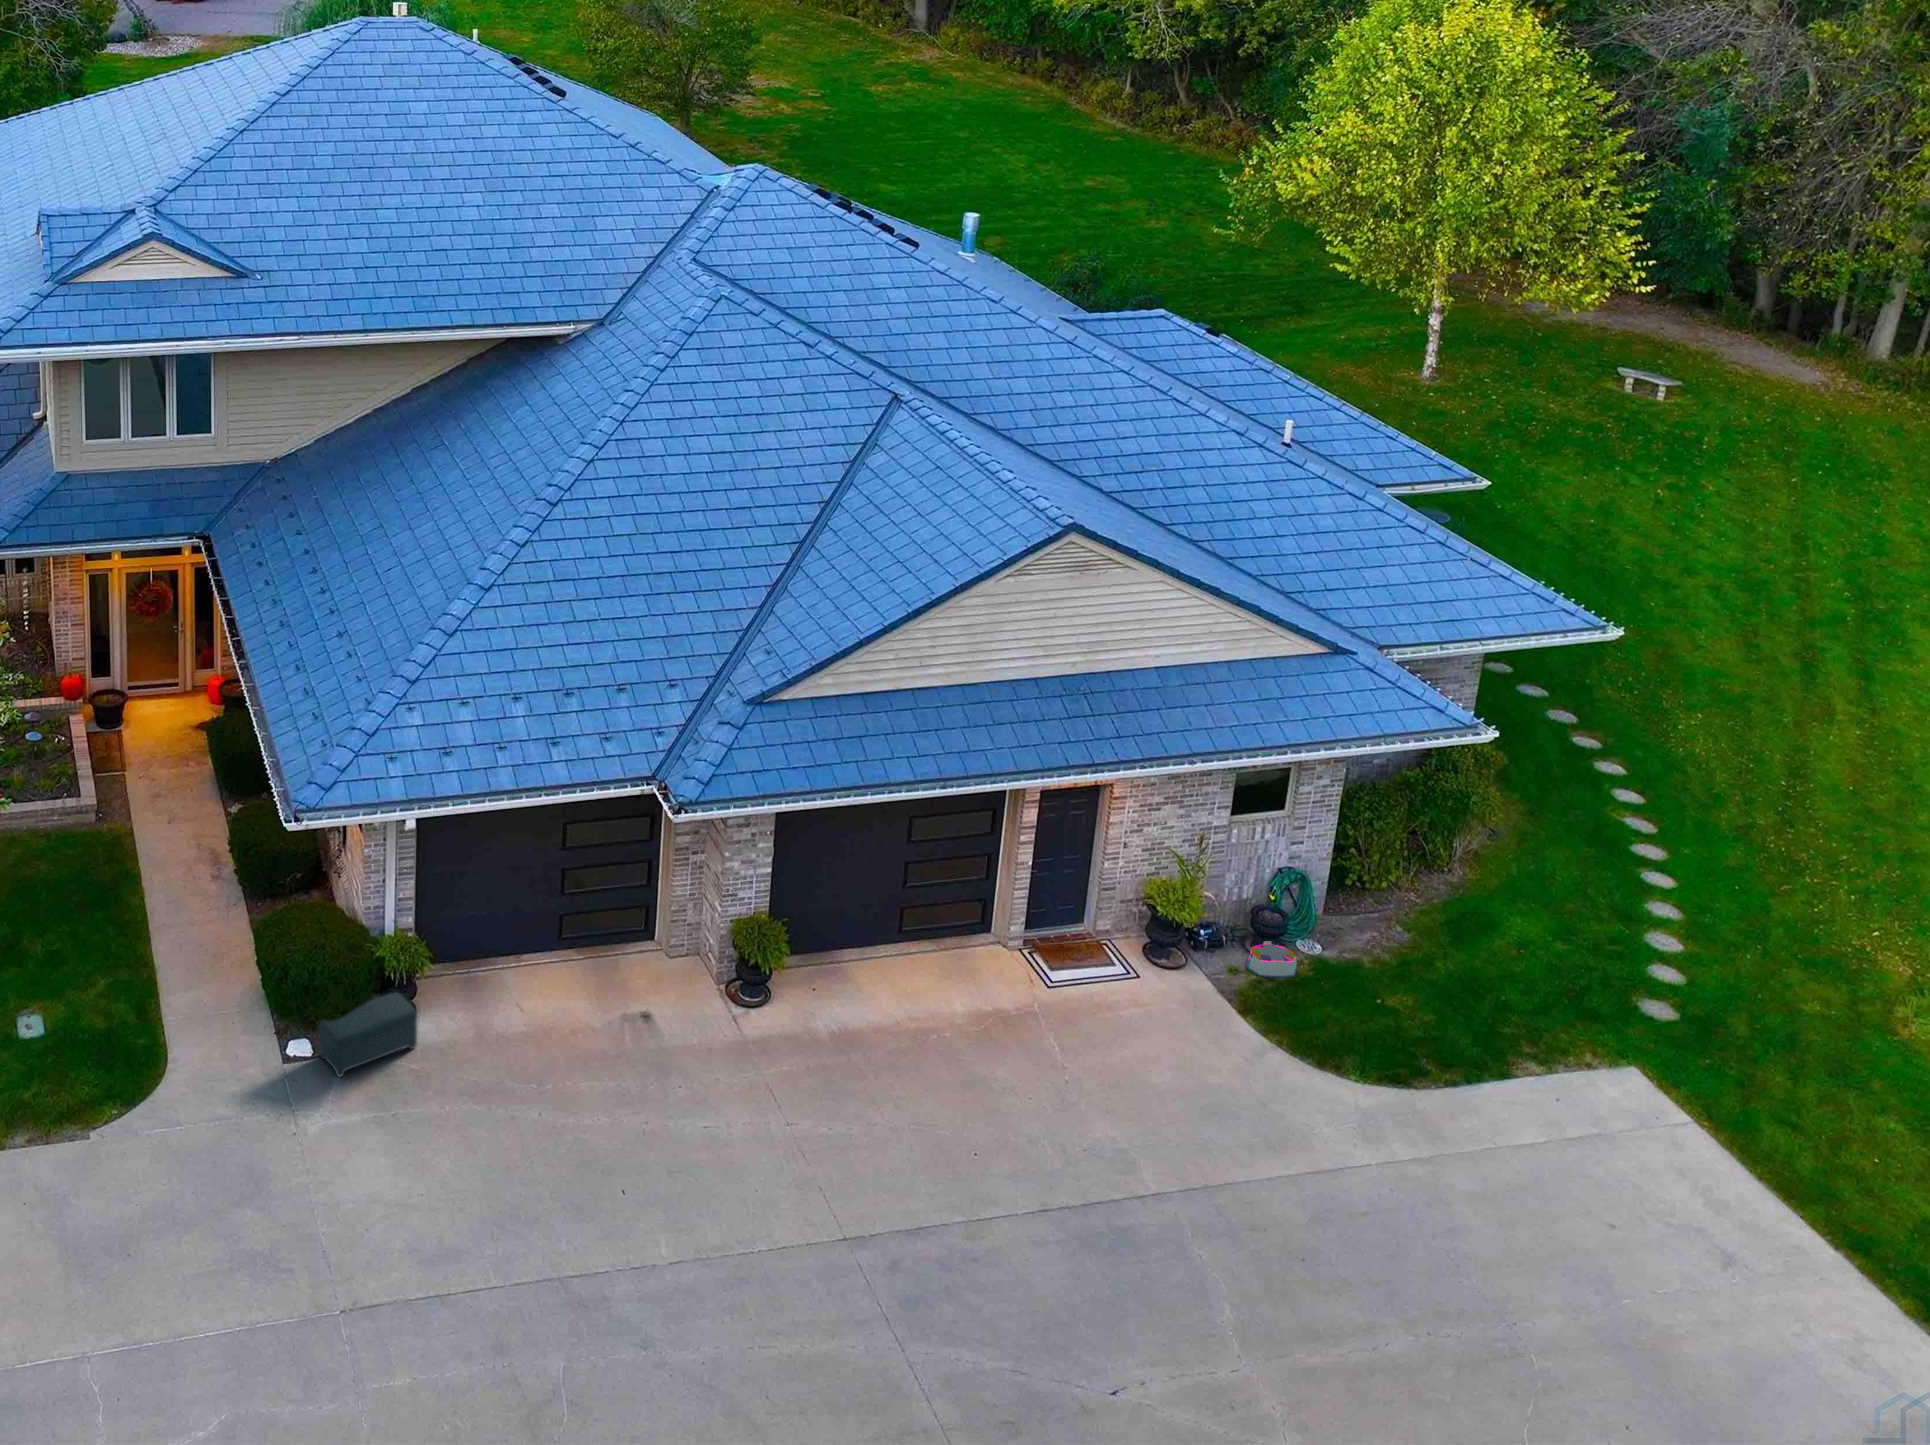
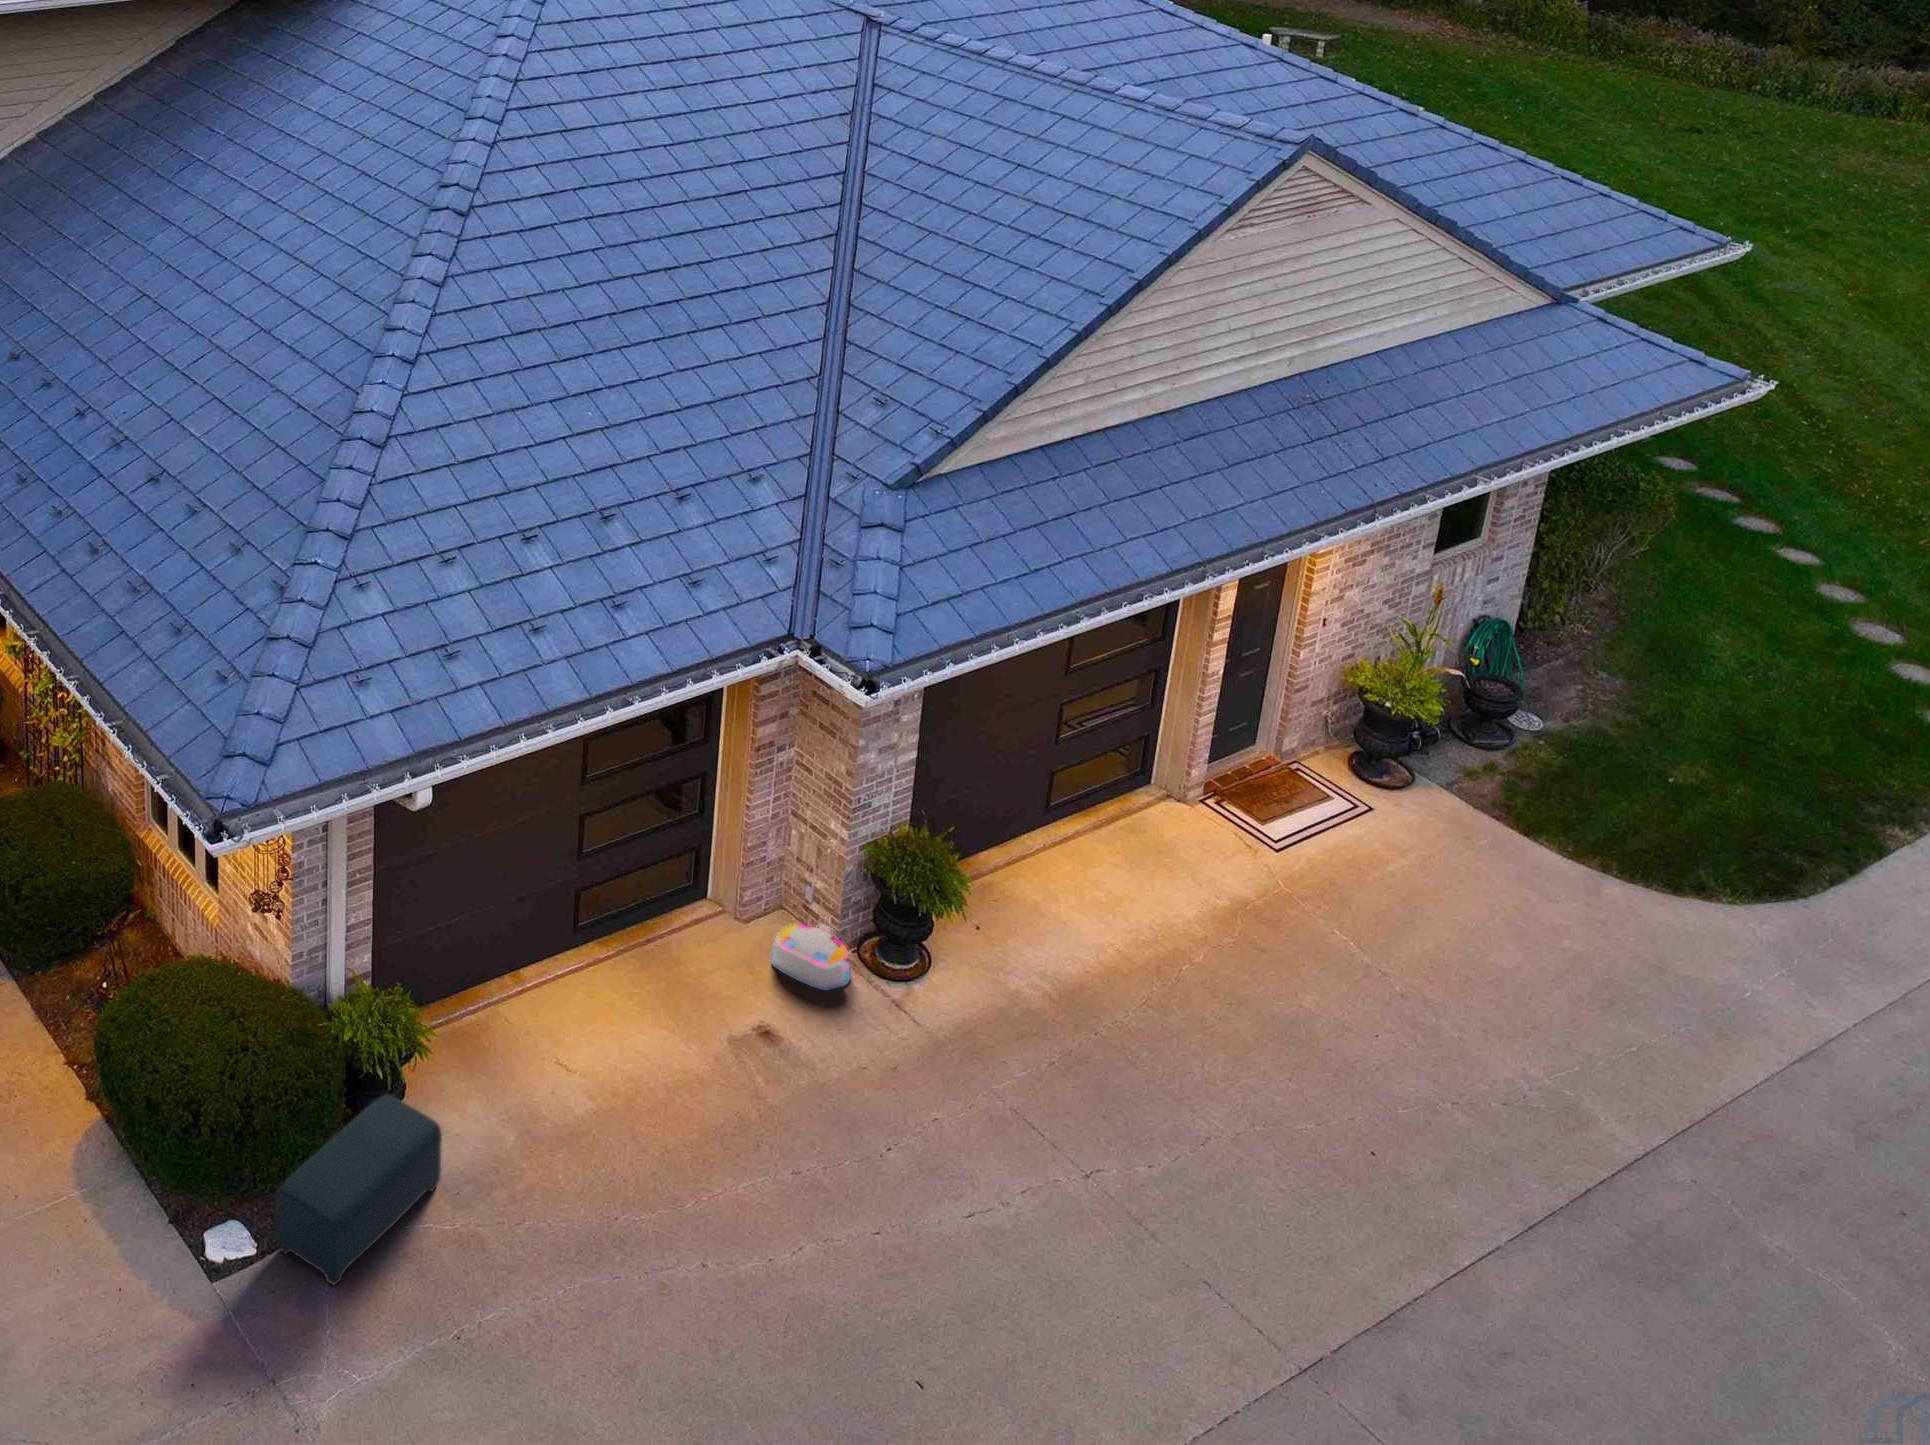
storage bin: present [1245,941,1297,977] -> present [772,924,850,991]

